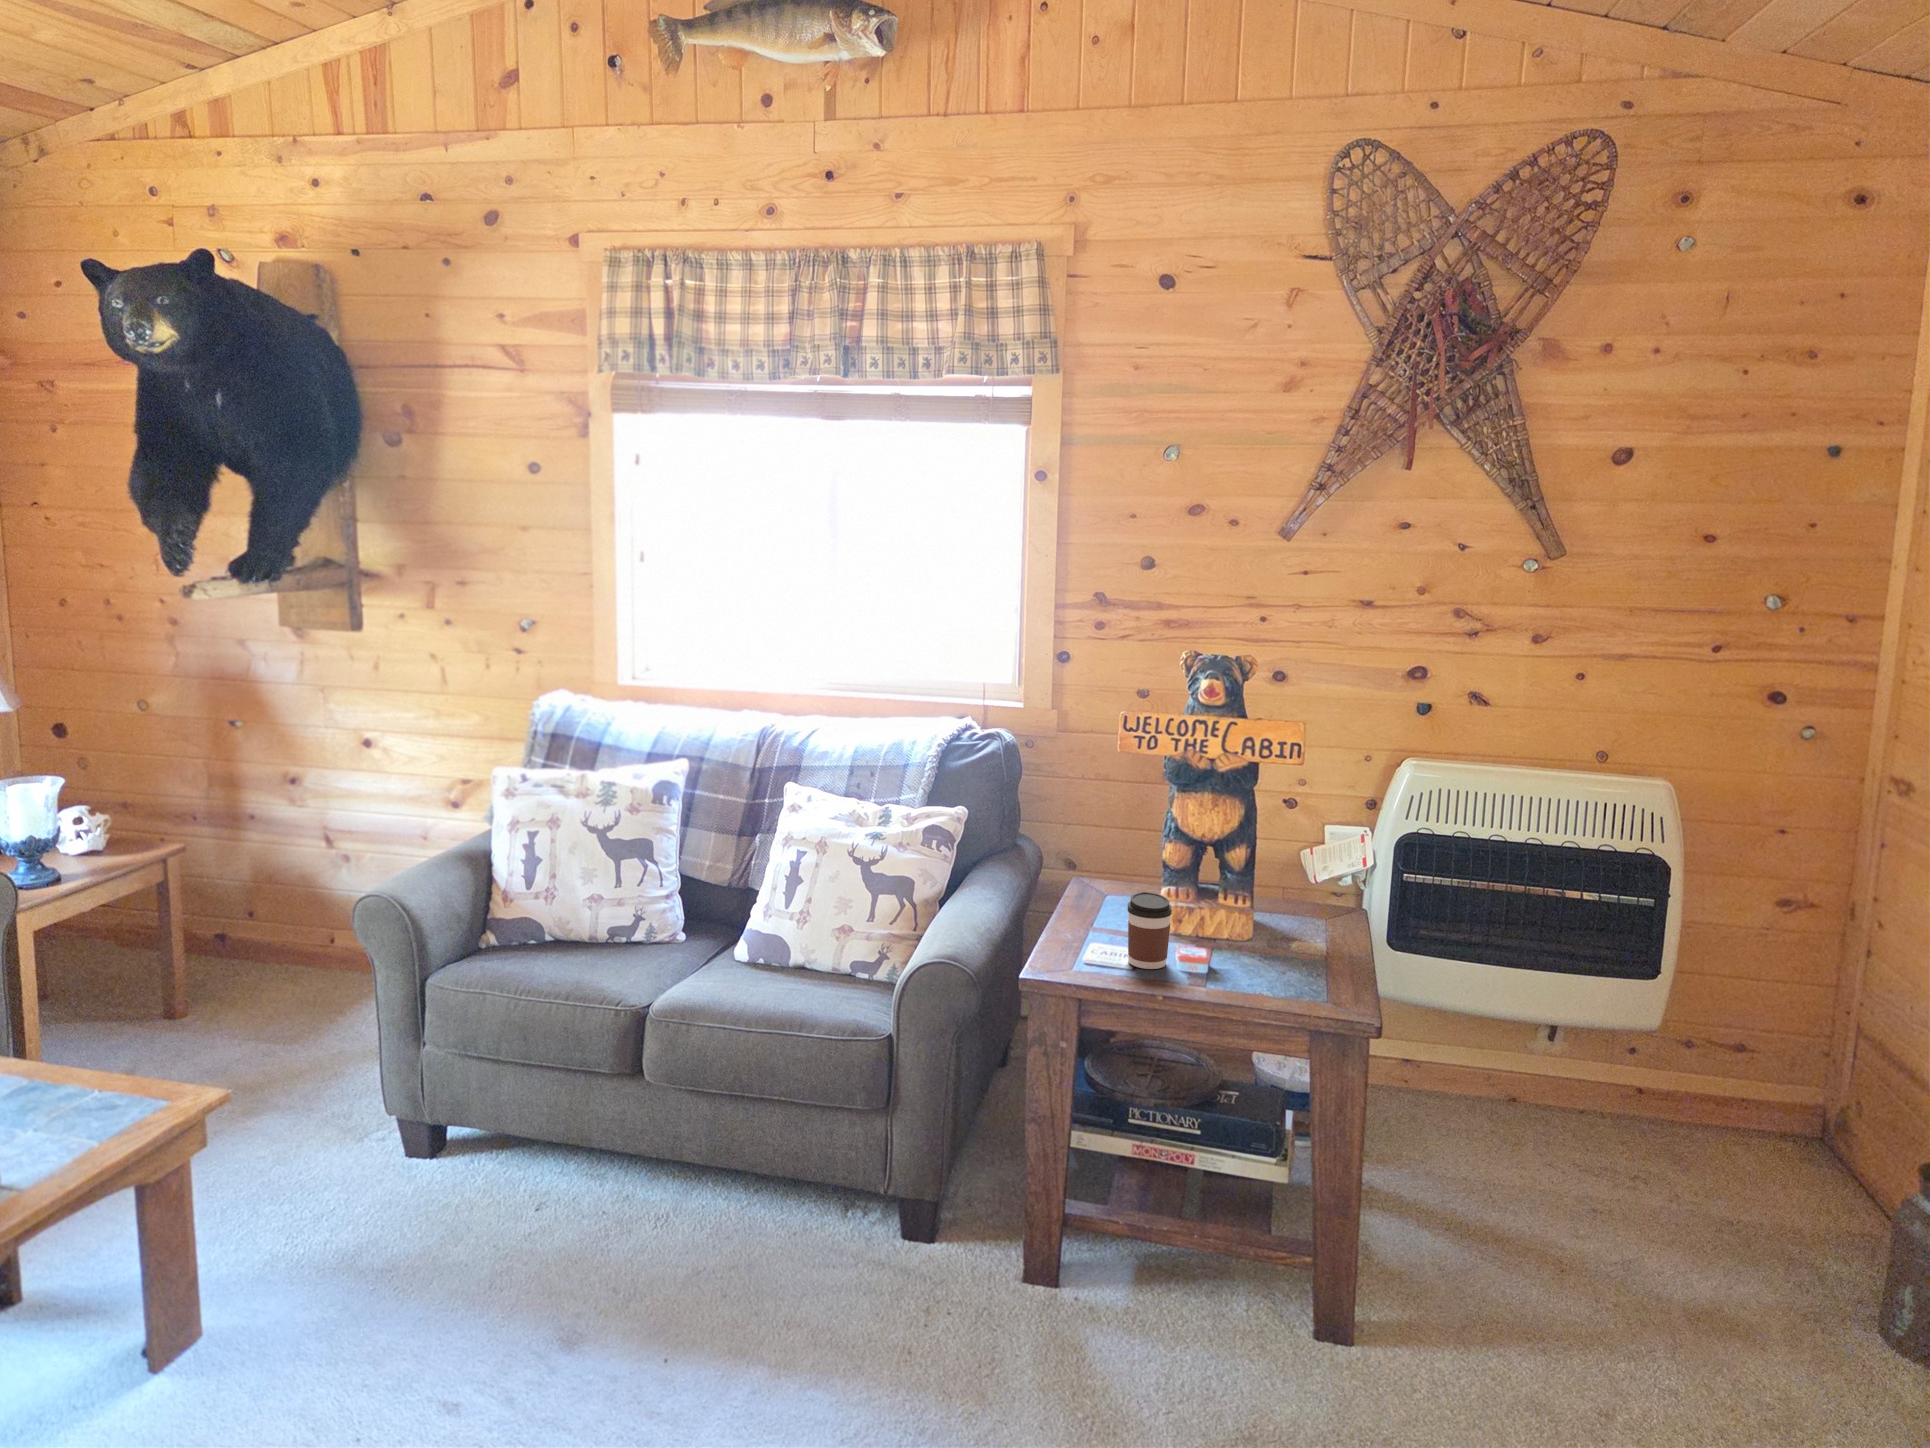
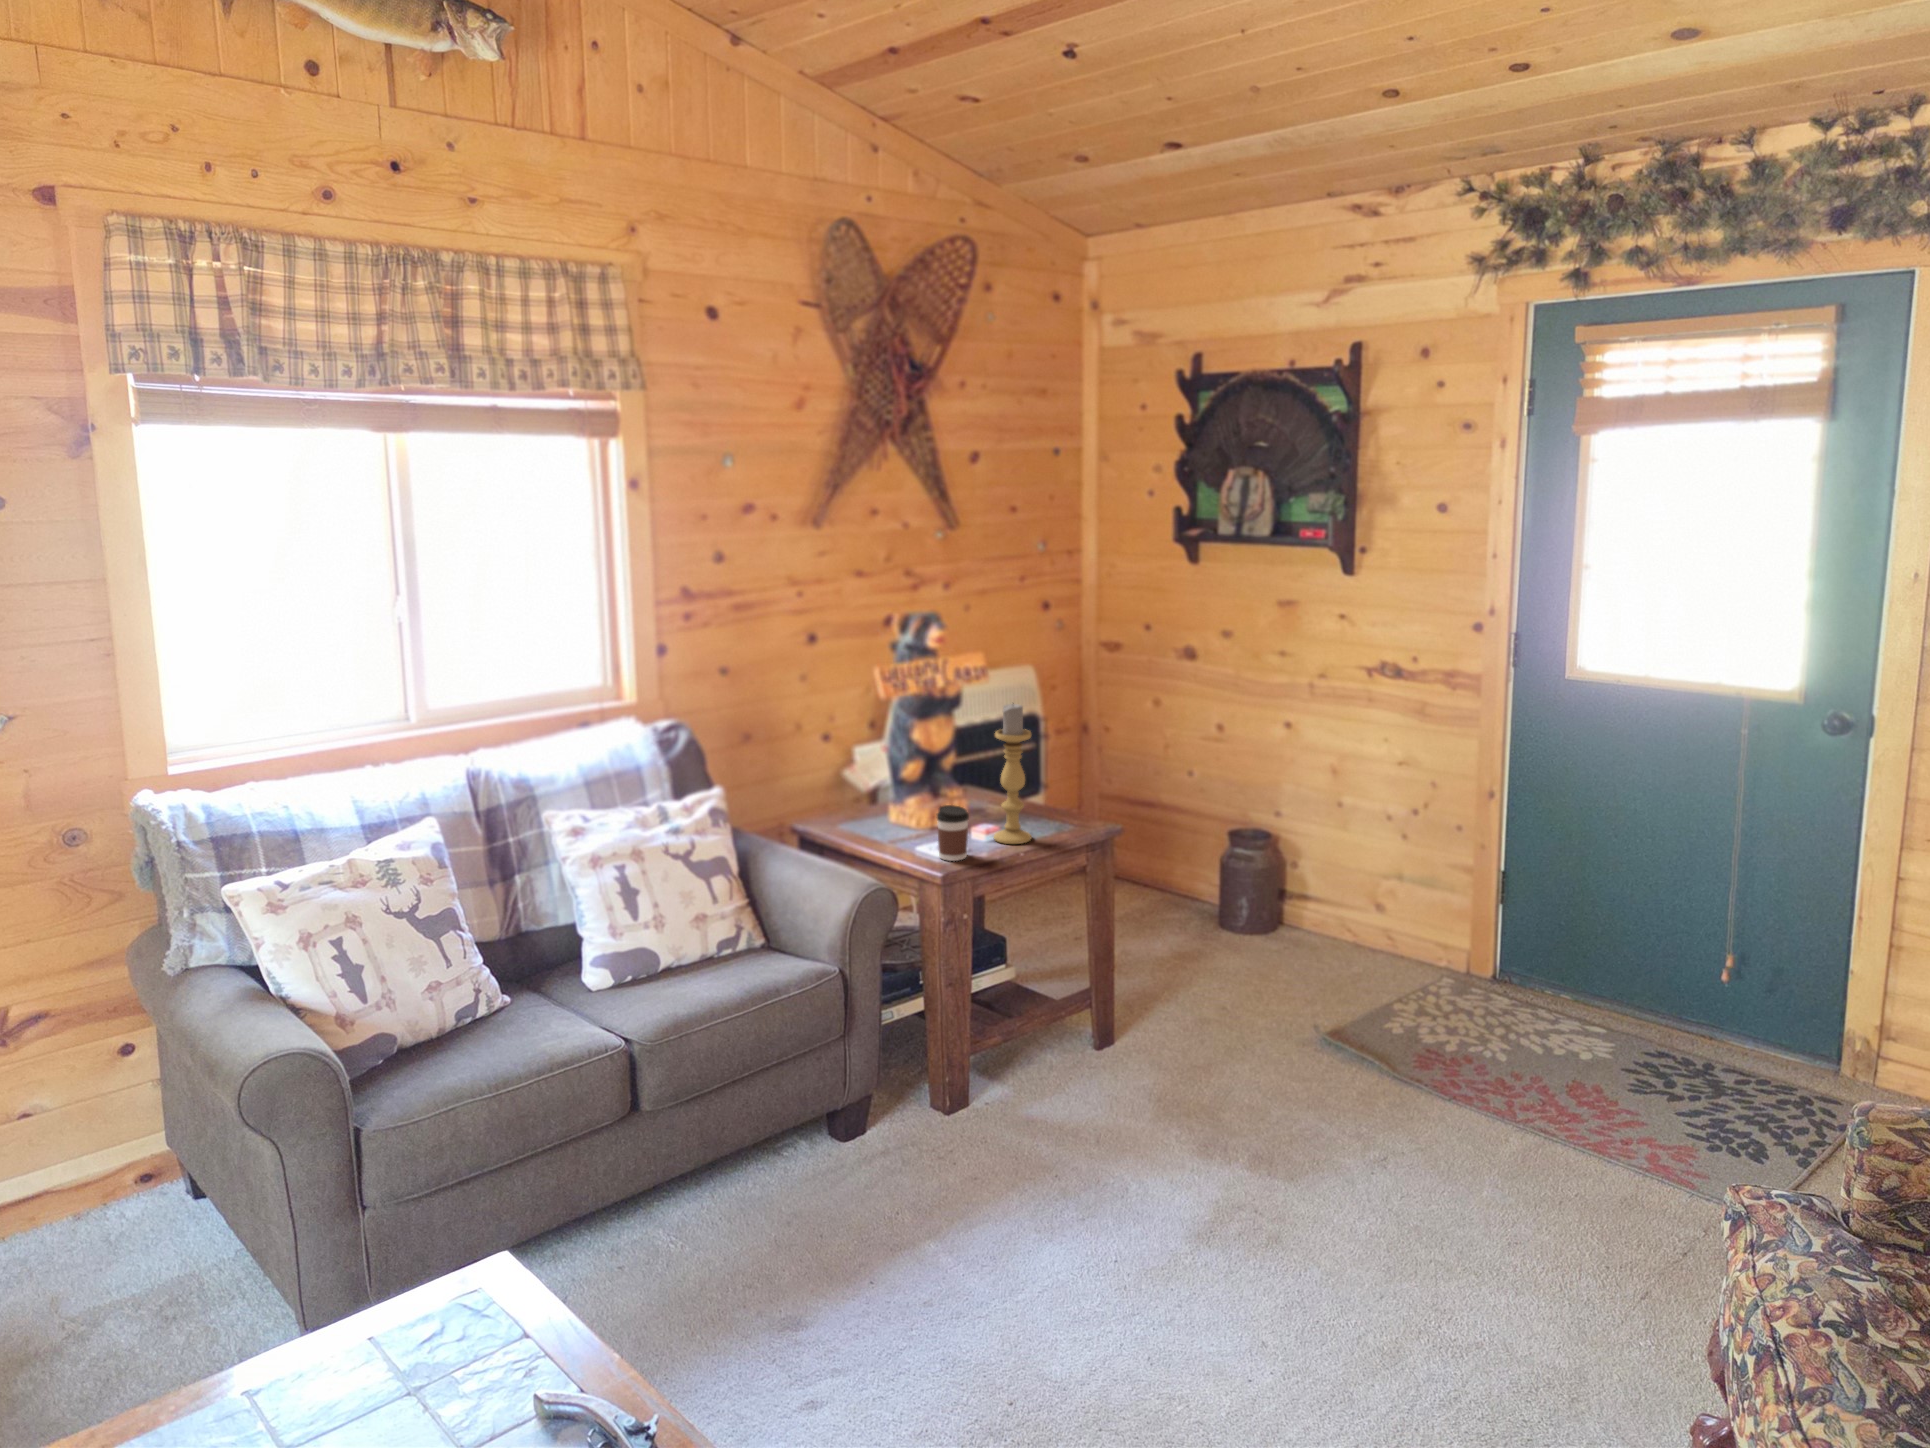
candle holder: none [1238,780,1301,982] -> present [994,703,1031,844]

